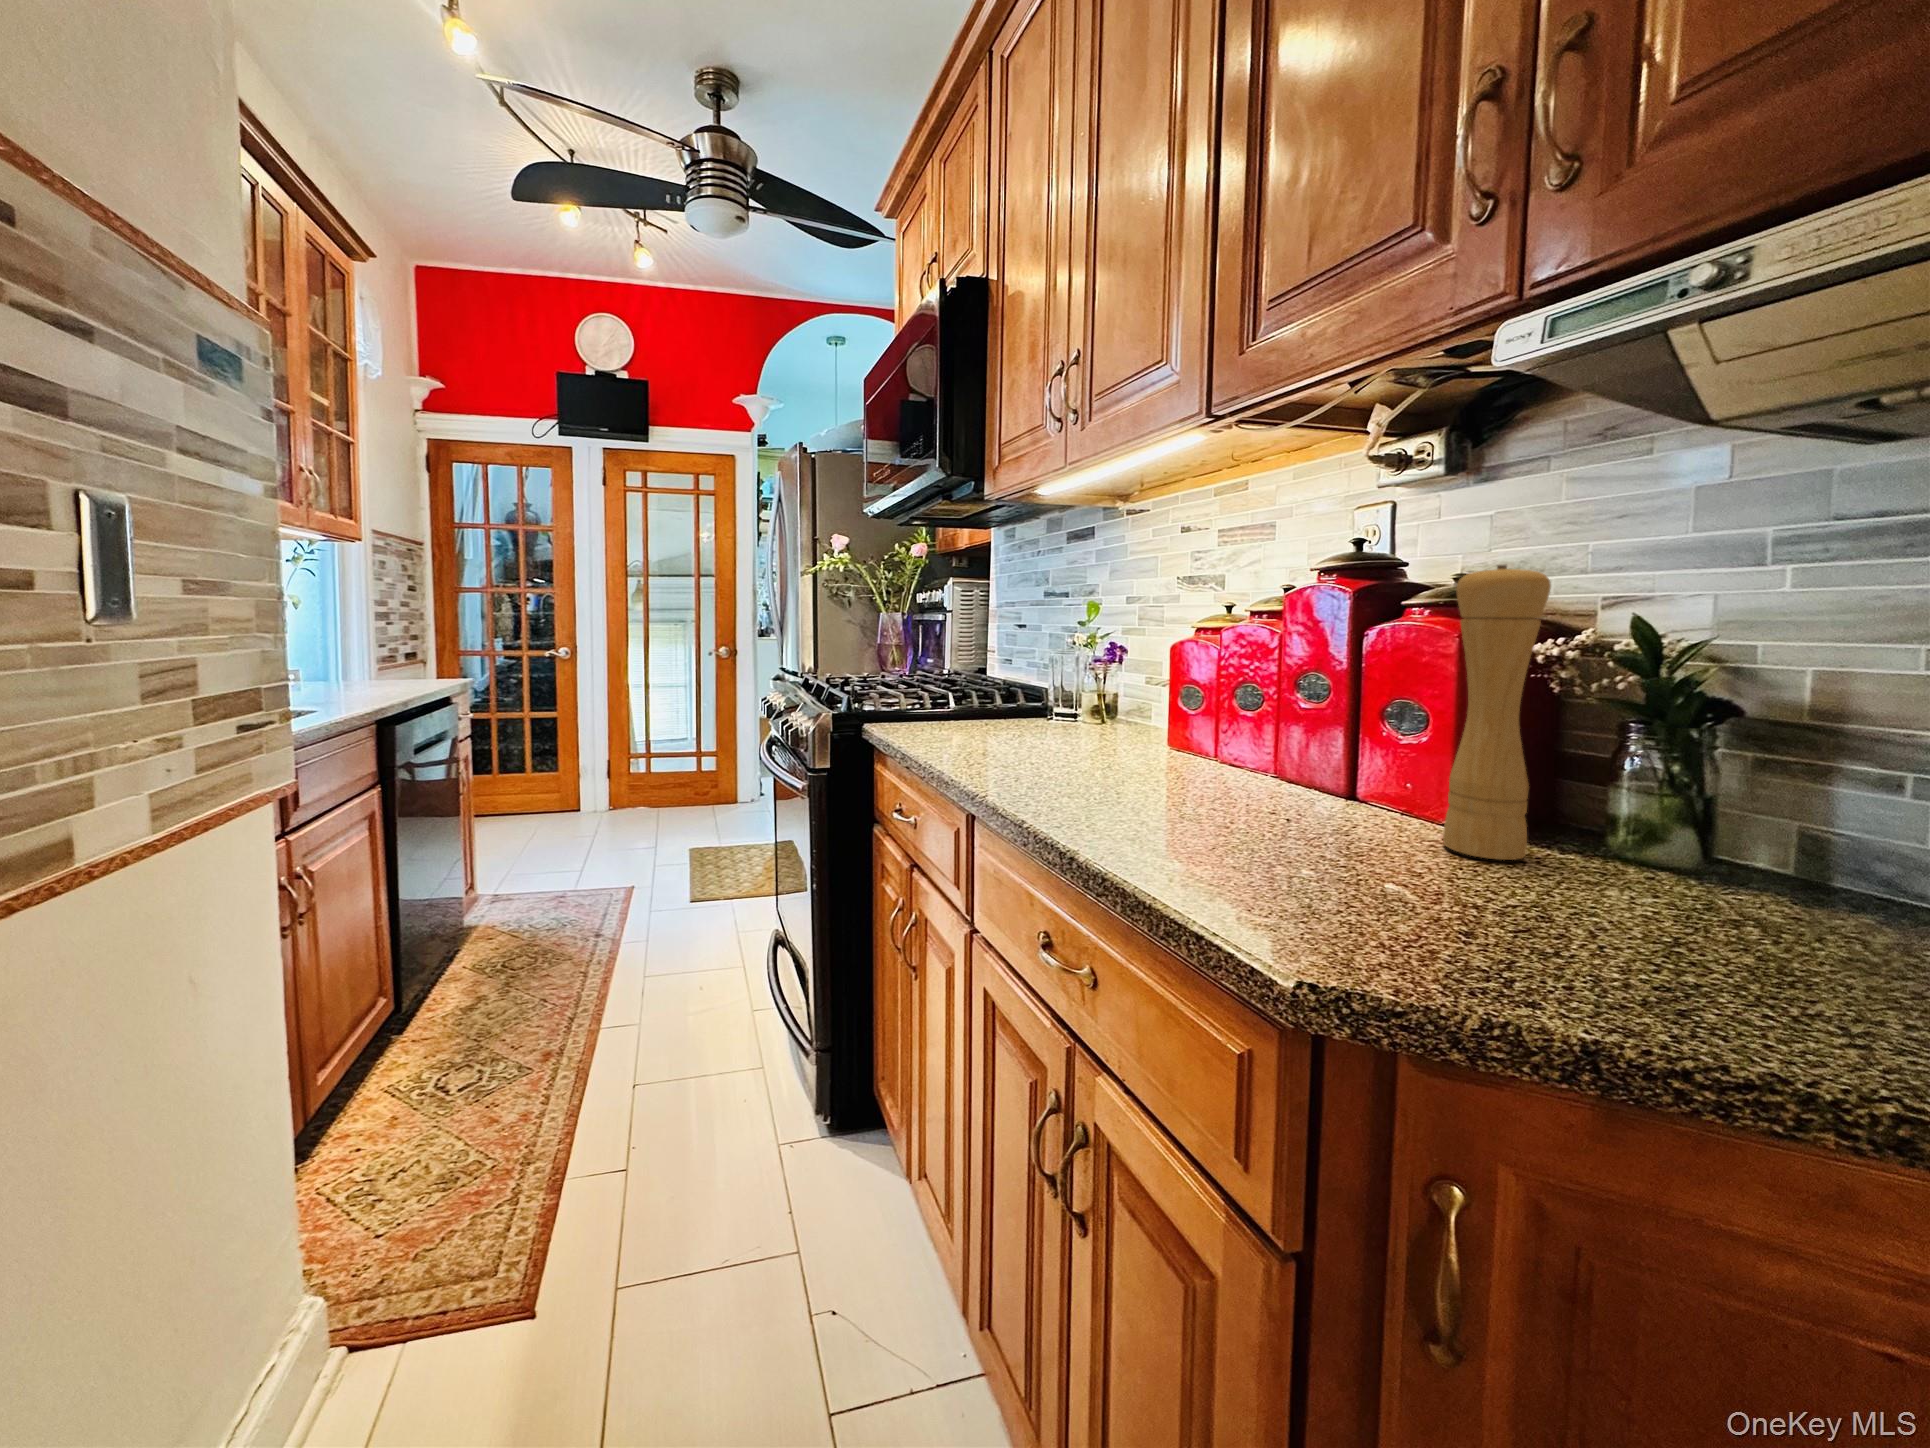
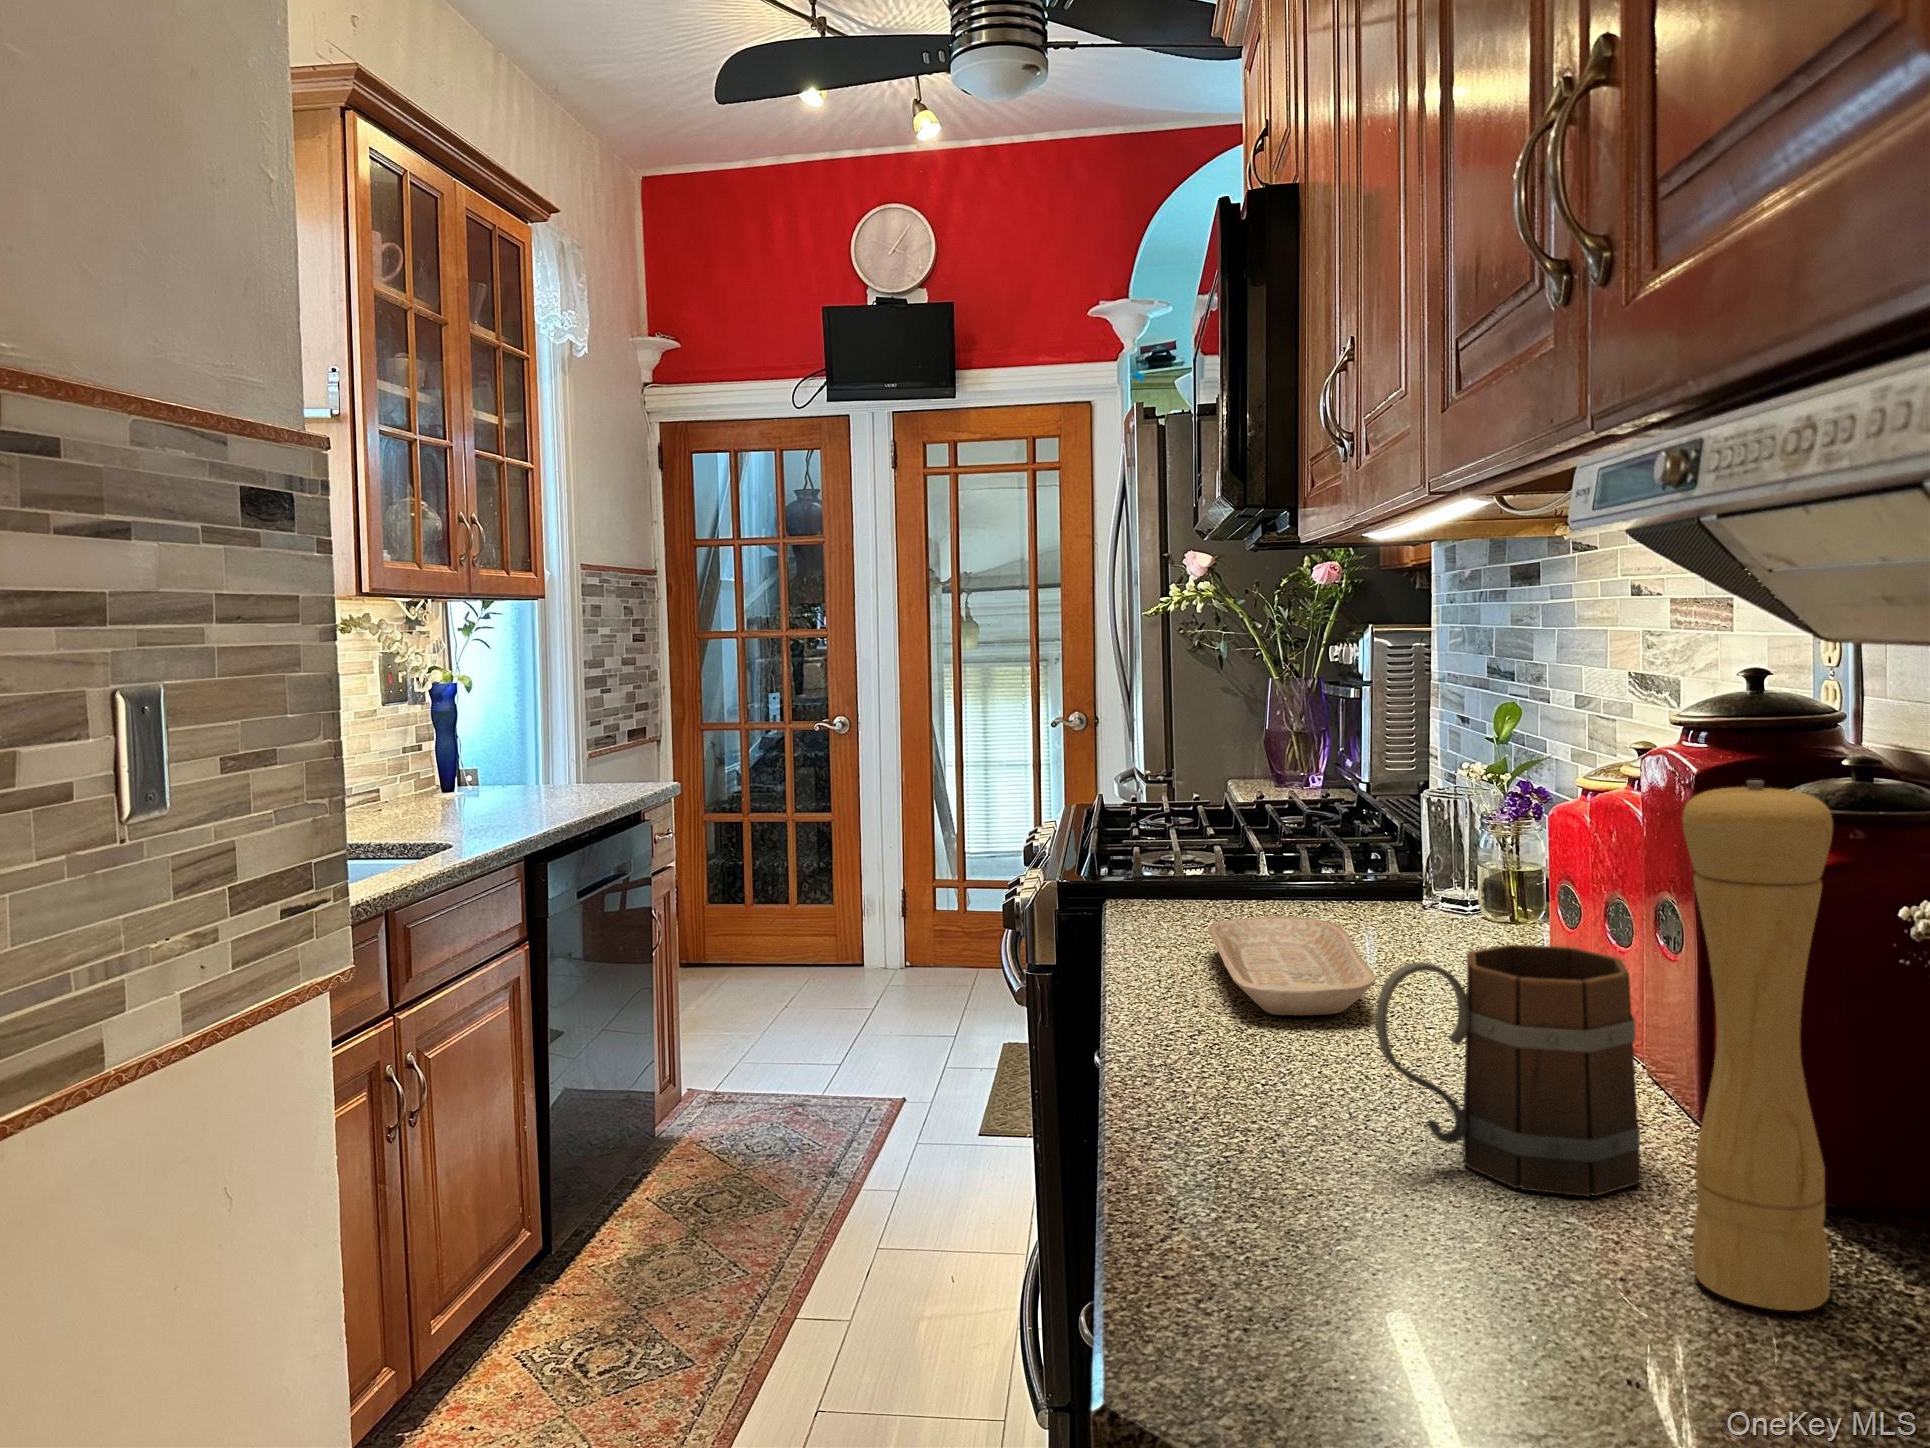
mug: none [1232,692,1358,825] -> present [1376,944,1641,1196]
tray: none [971,719,1108,764] -> present [1208,916,1376,1015]

